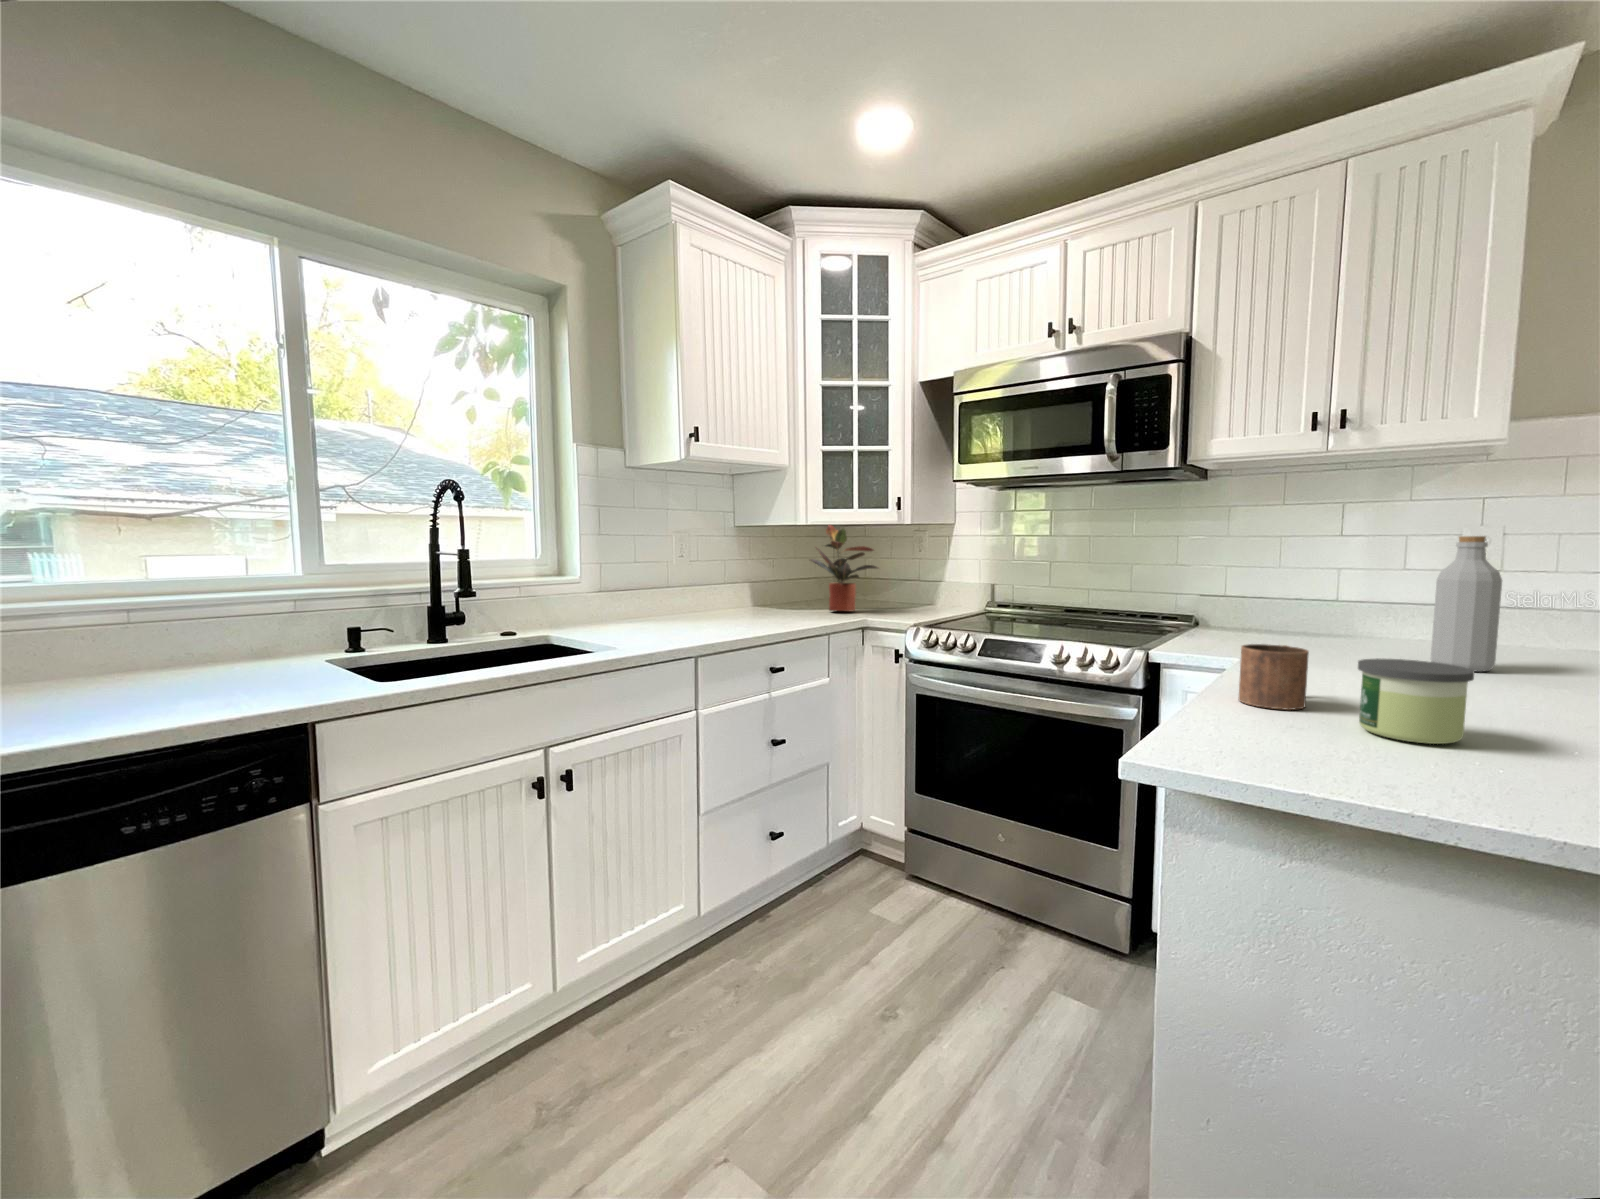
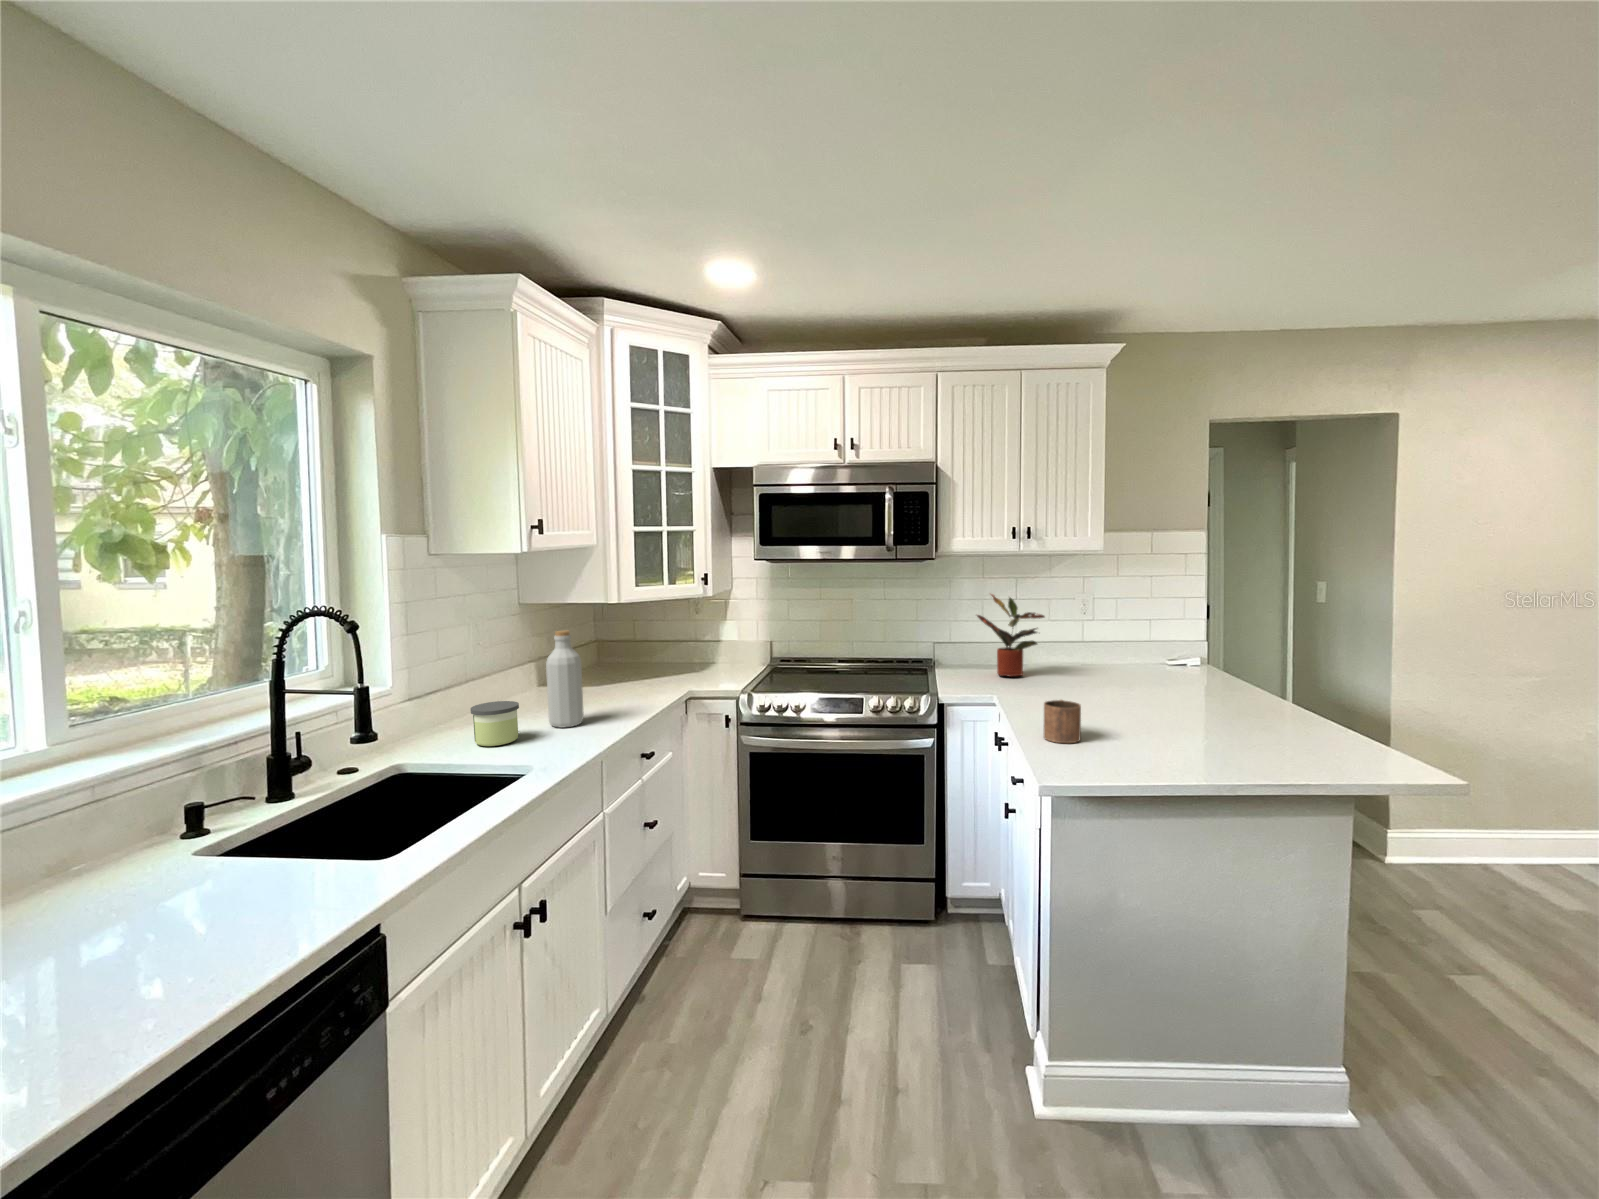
potted plant: present [810,525,877,611] -> present [977,594,1045,677]
bottle: present [1430,536,1502,672] -> present [546,631,584,728]
candle: present [1358,659,1474,744] -> present [471,701,519,746]

